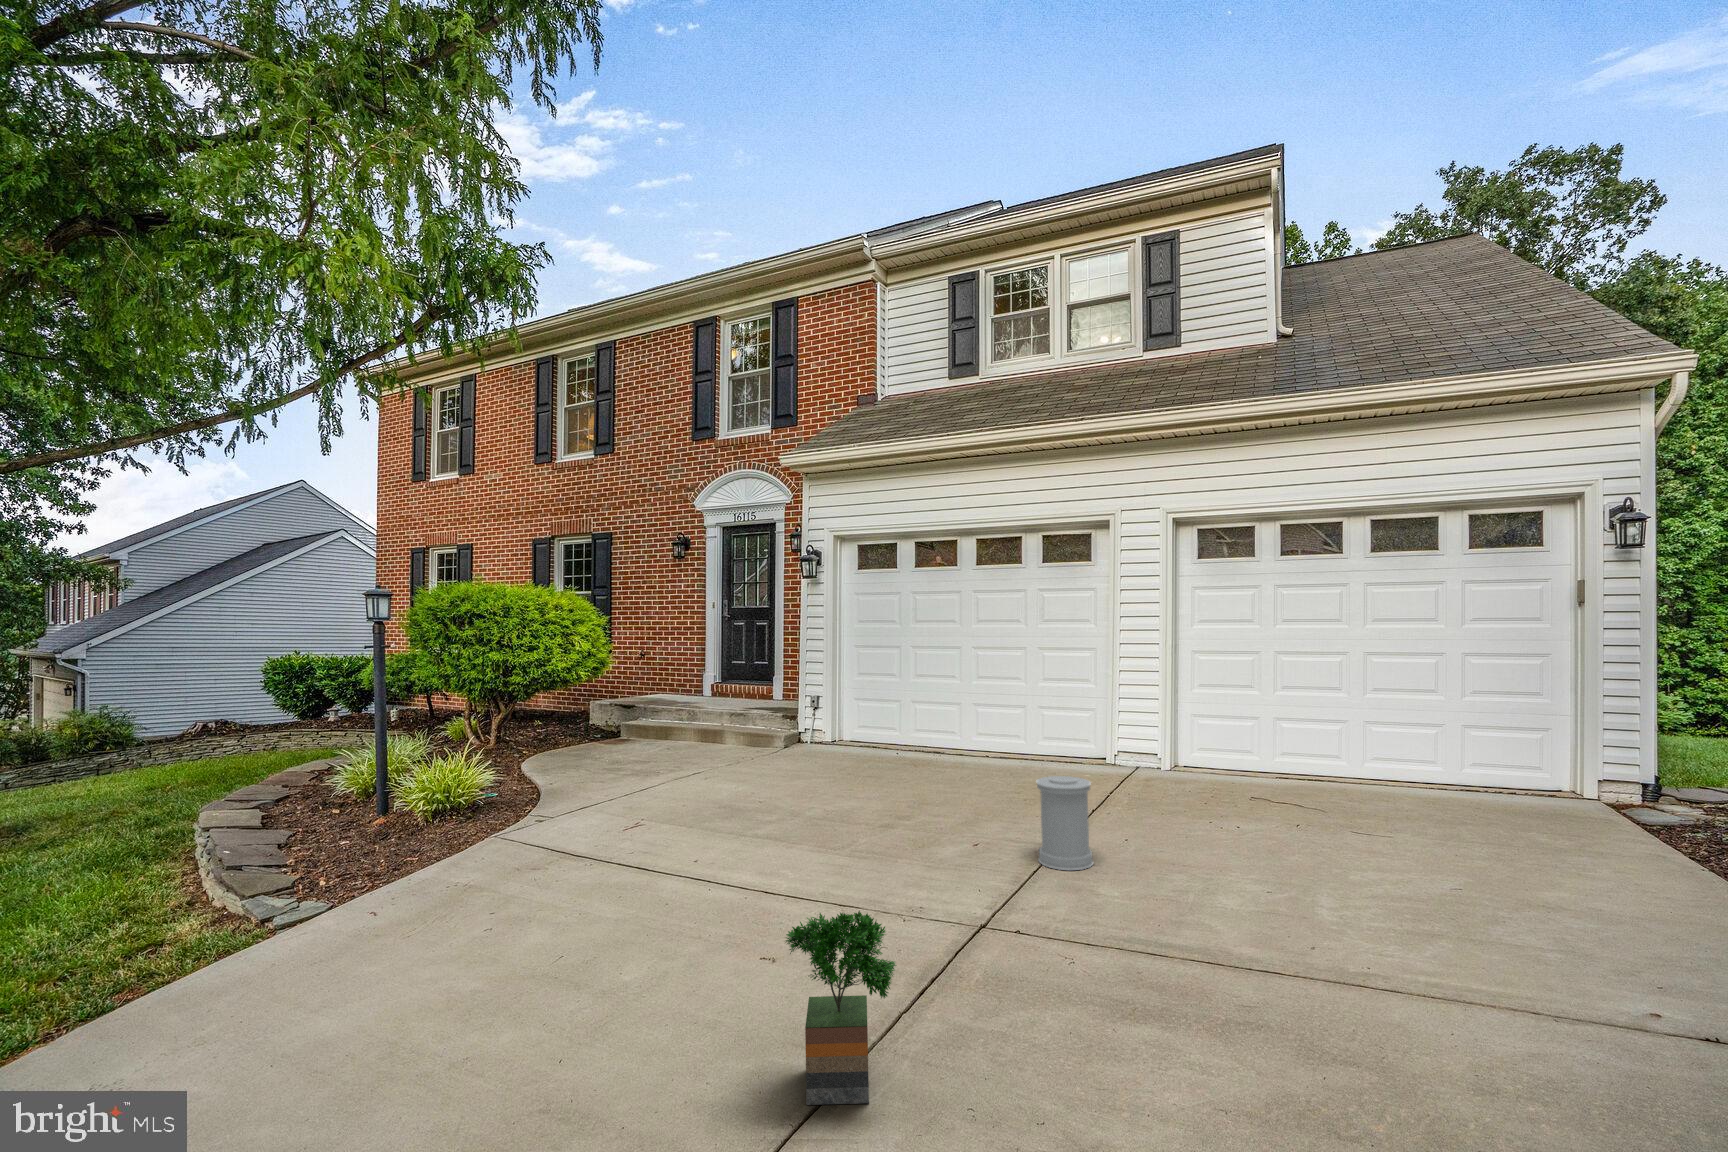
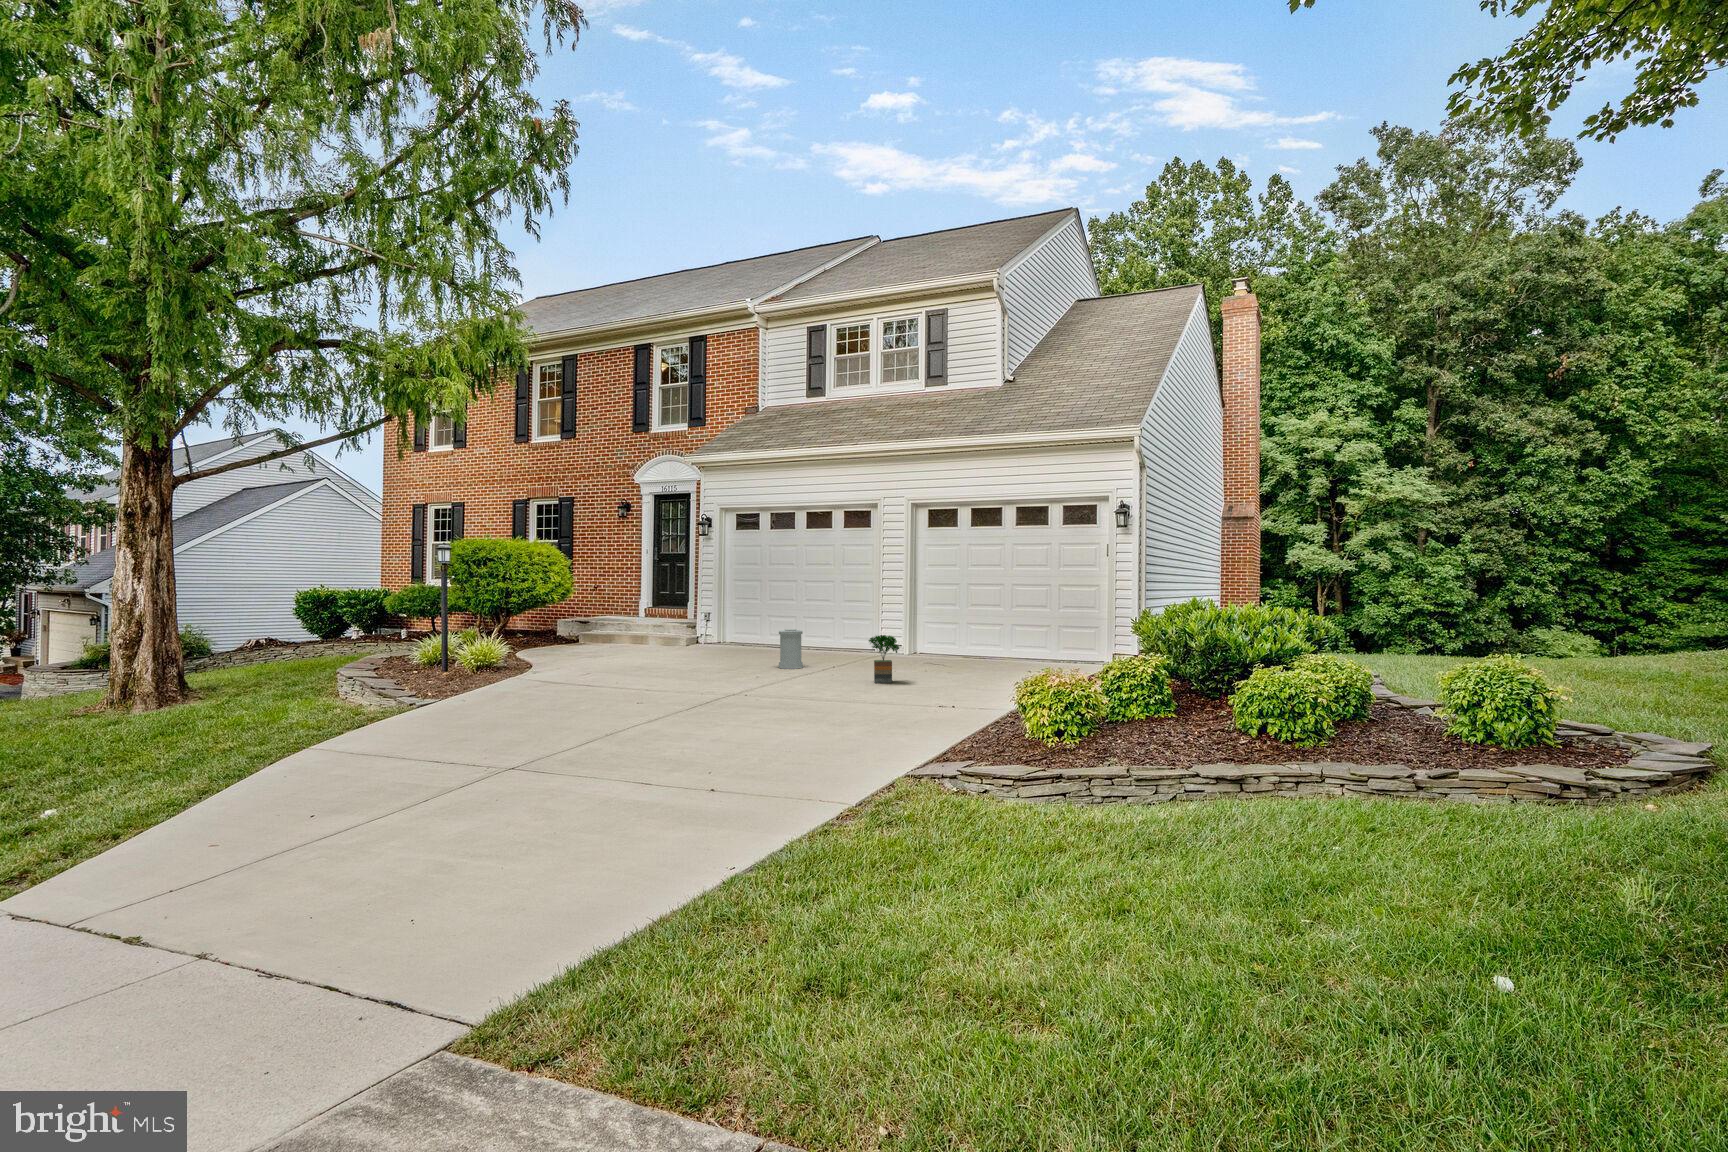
potted tree: present [786,911,896,1105] -> present [869,635,899,683]

